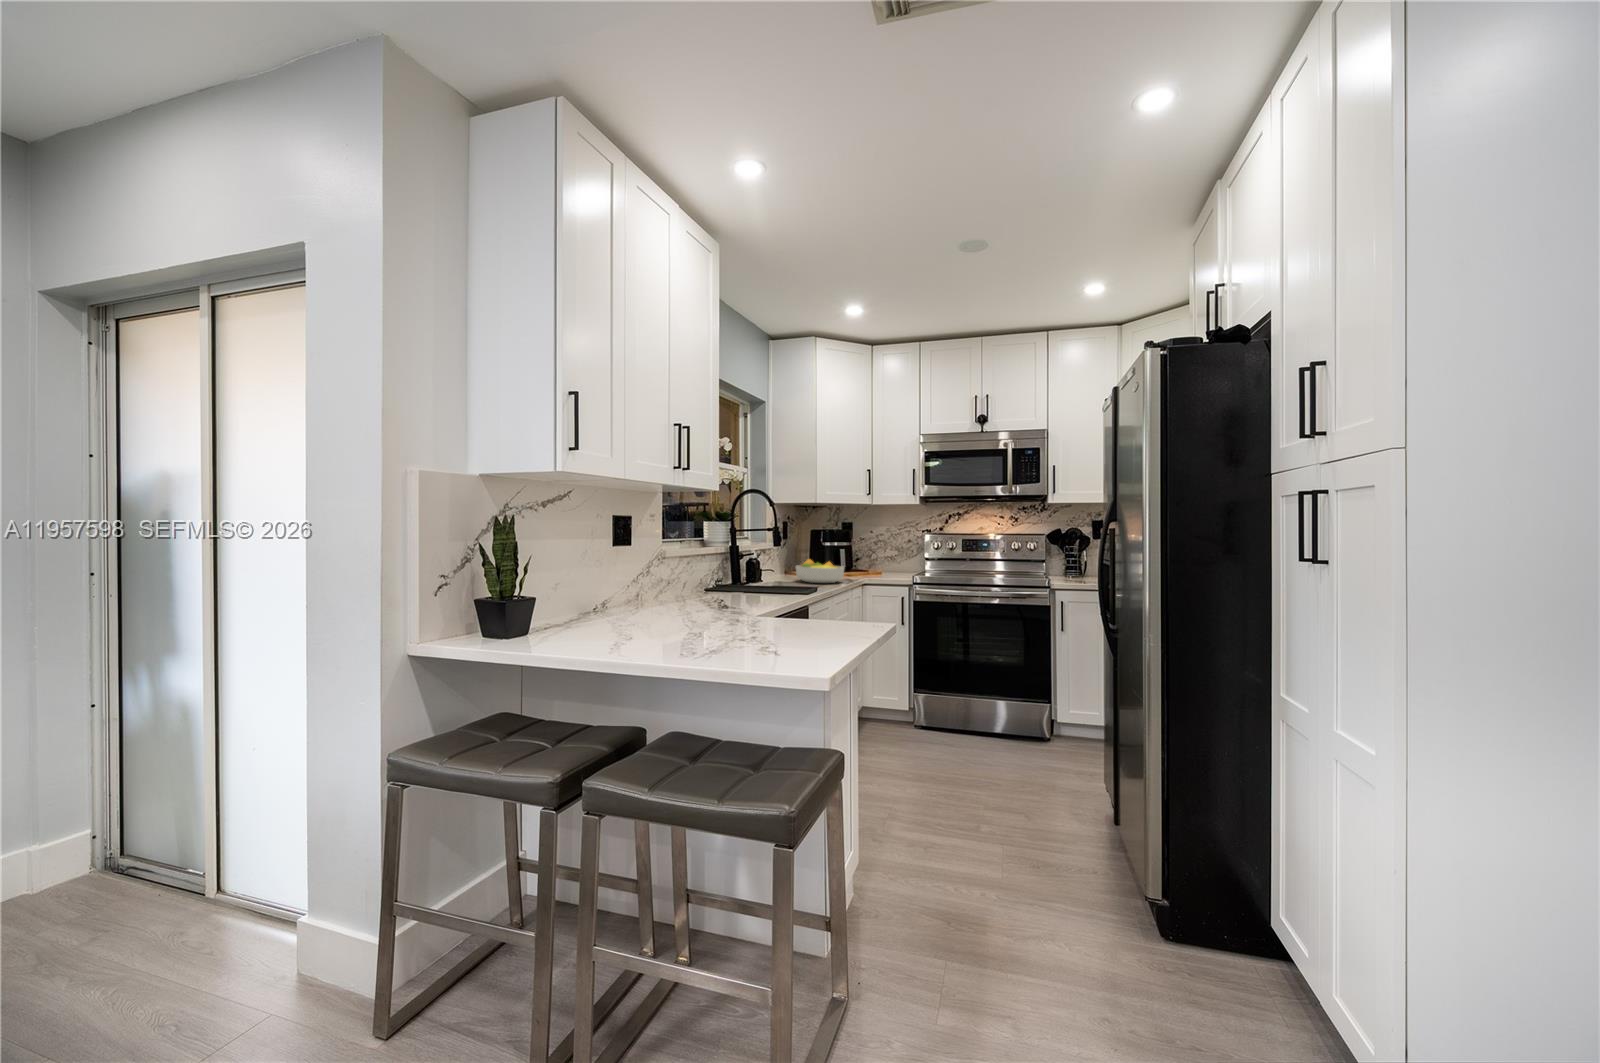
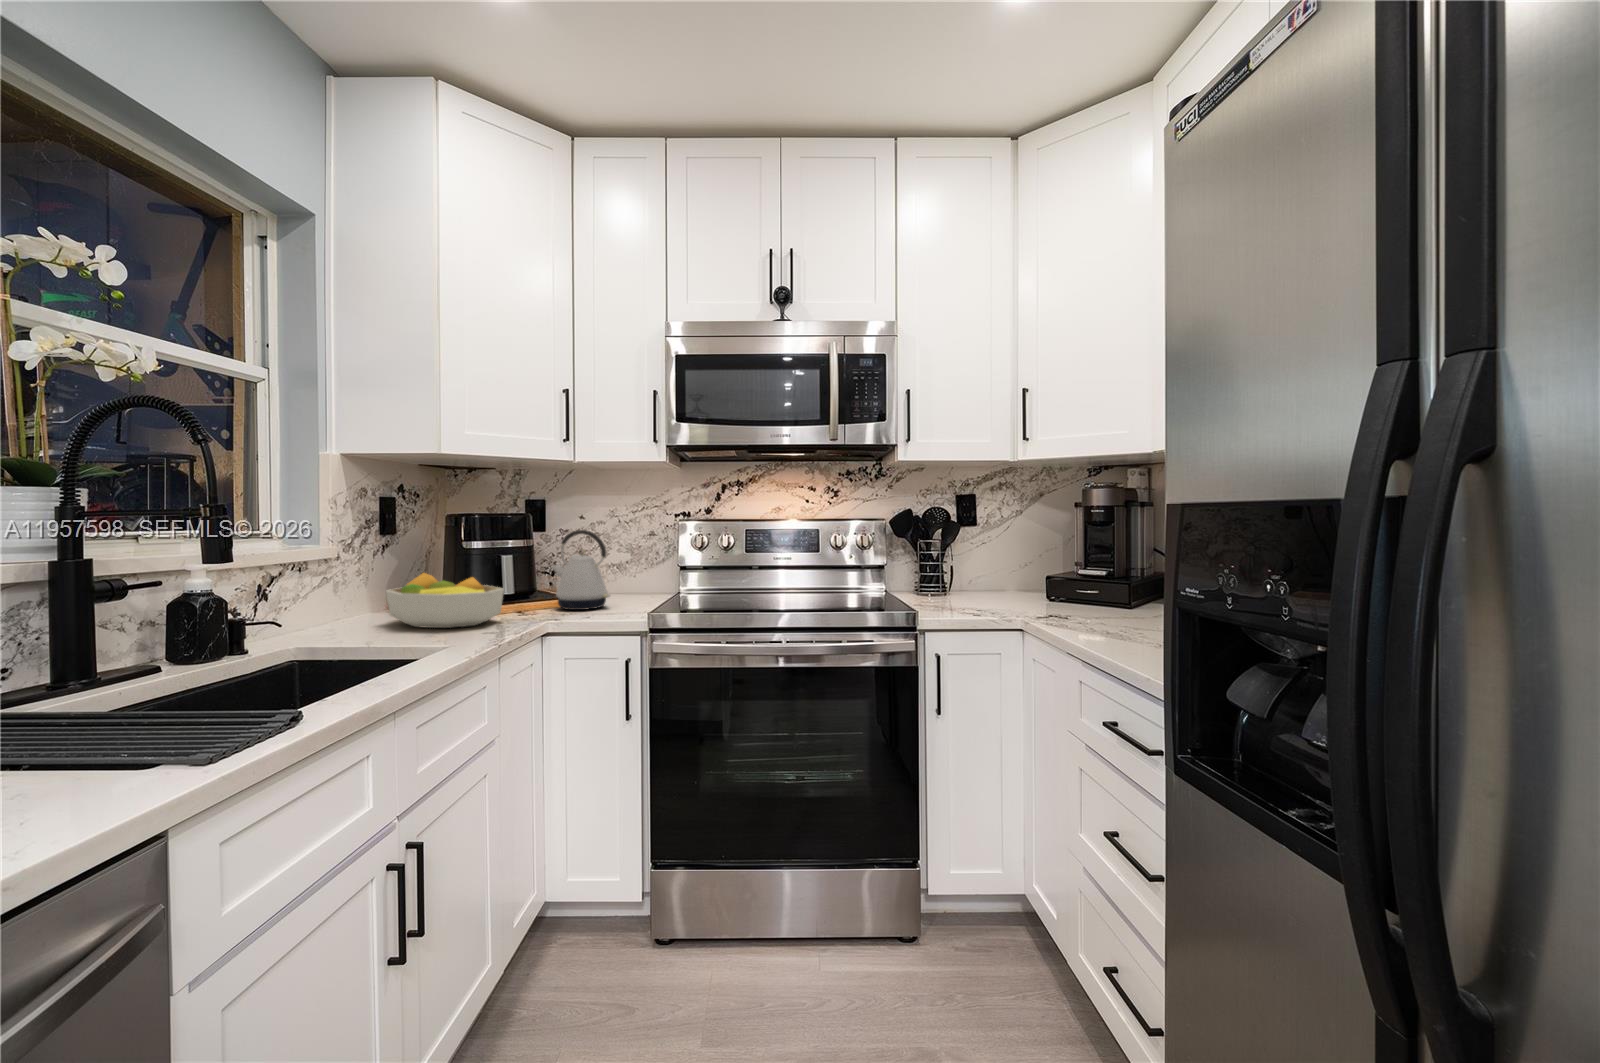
kettle: none [861,540,890,579] -> present [552,530,610,610]

